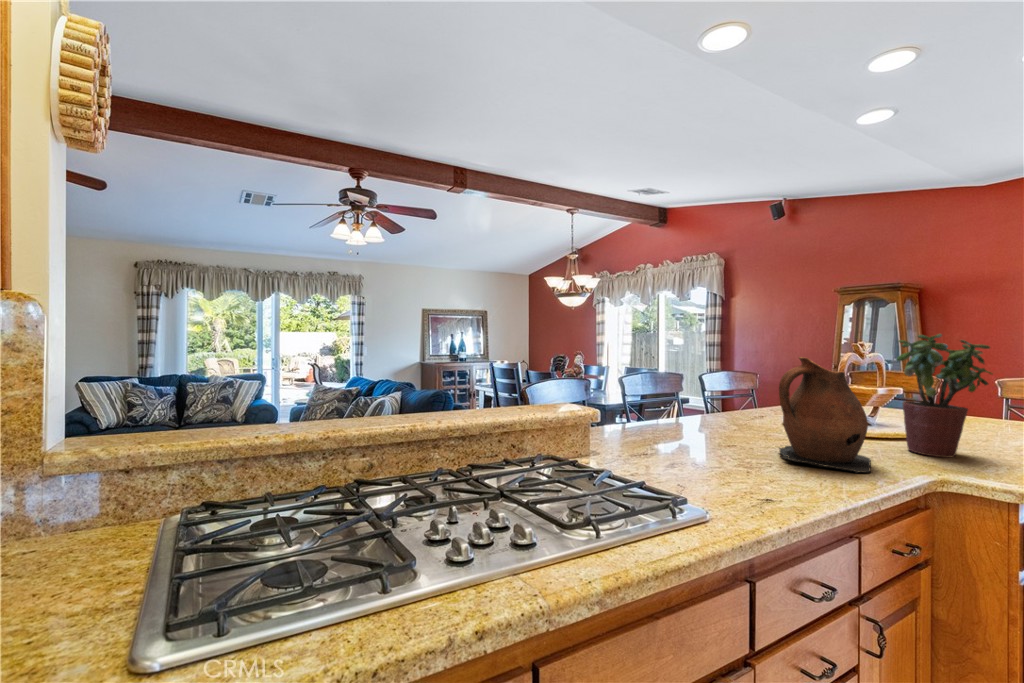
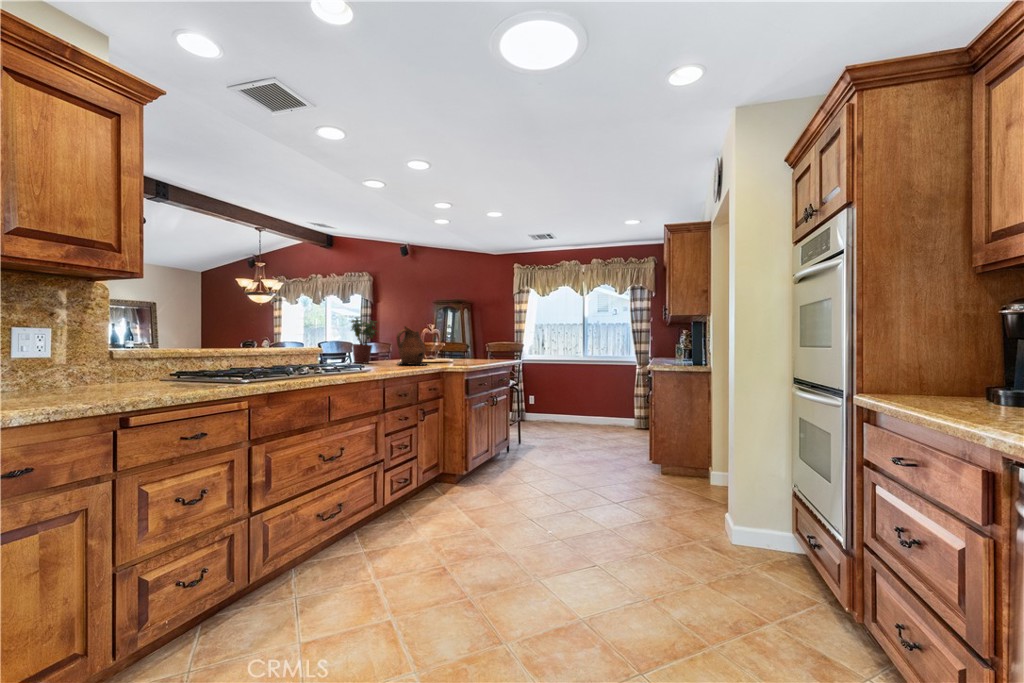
potted plant: present [897,334,992,458] -> present [351,317,377,363]

